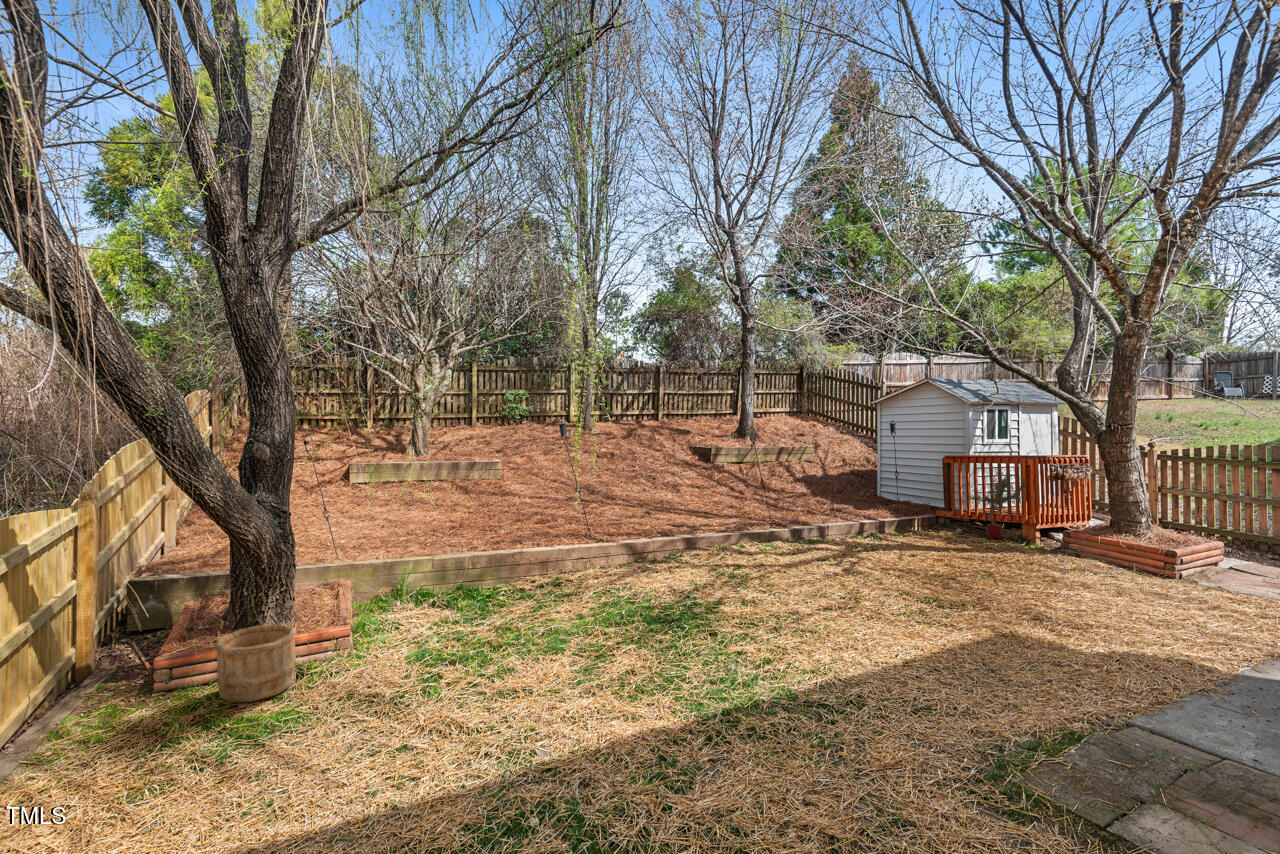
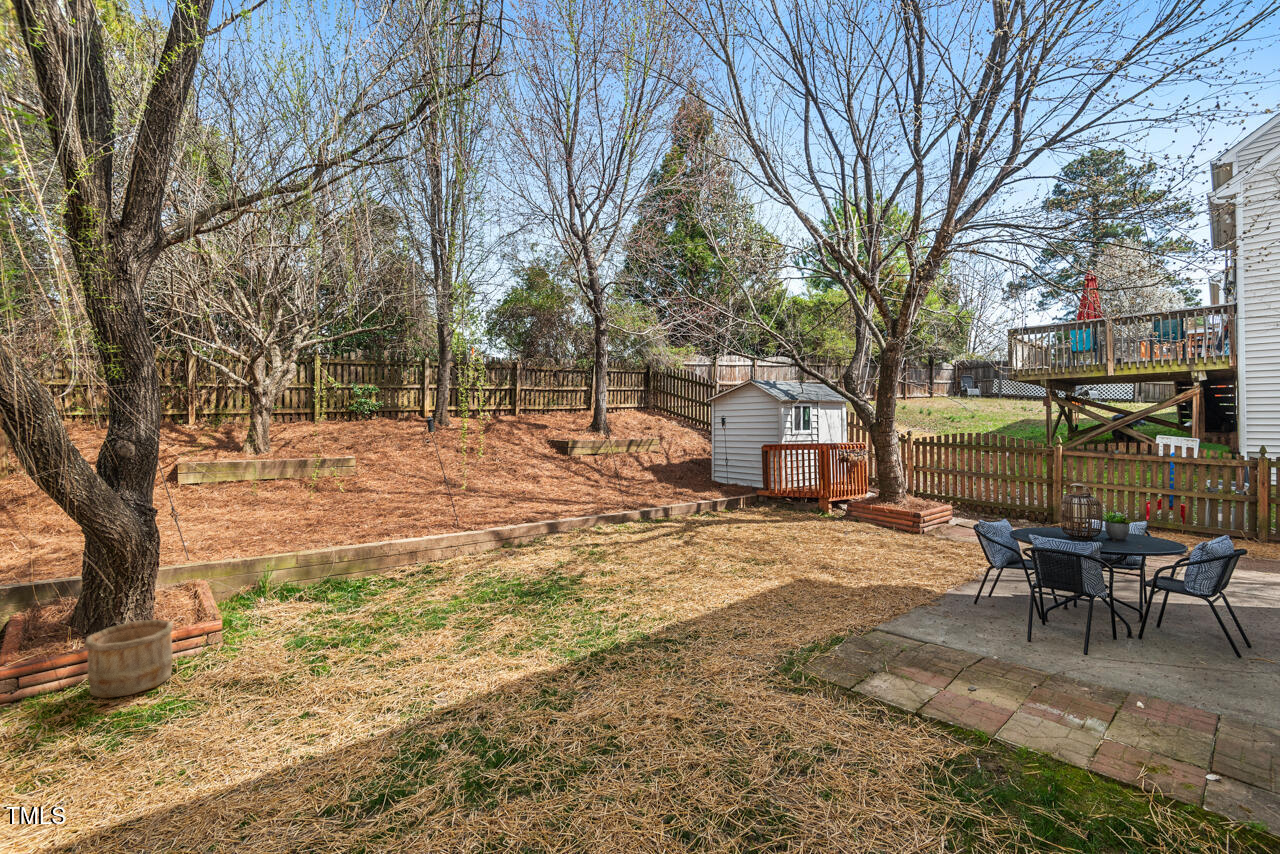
potted tree: present [967,469,1027,539] -> none [779,453,825,512]

